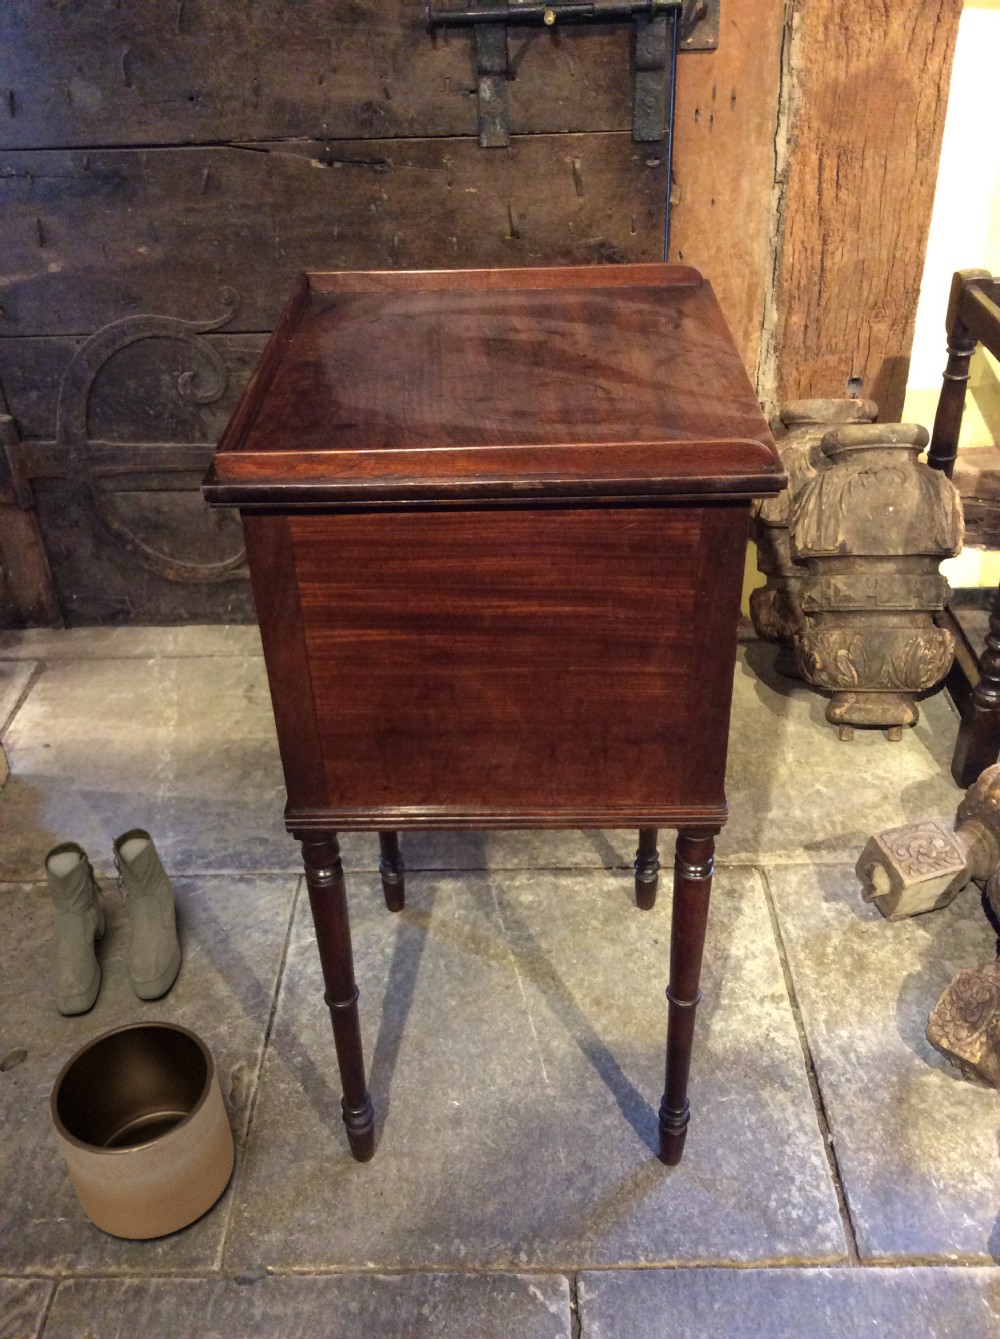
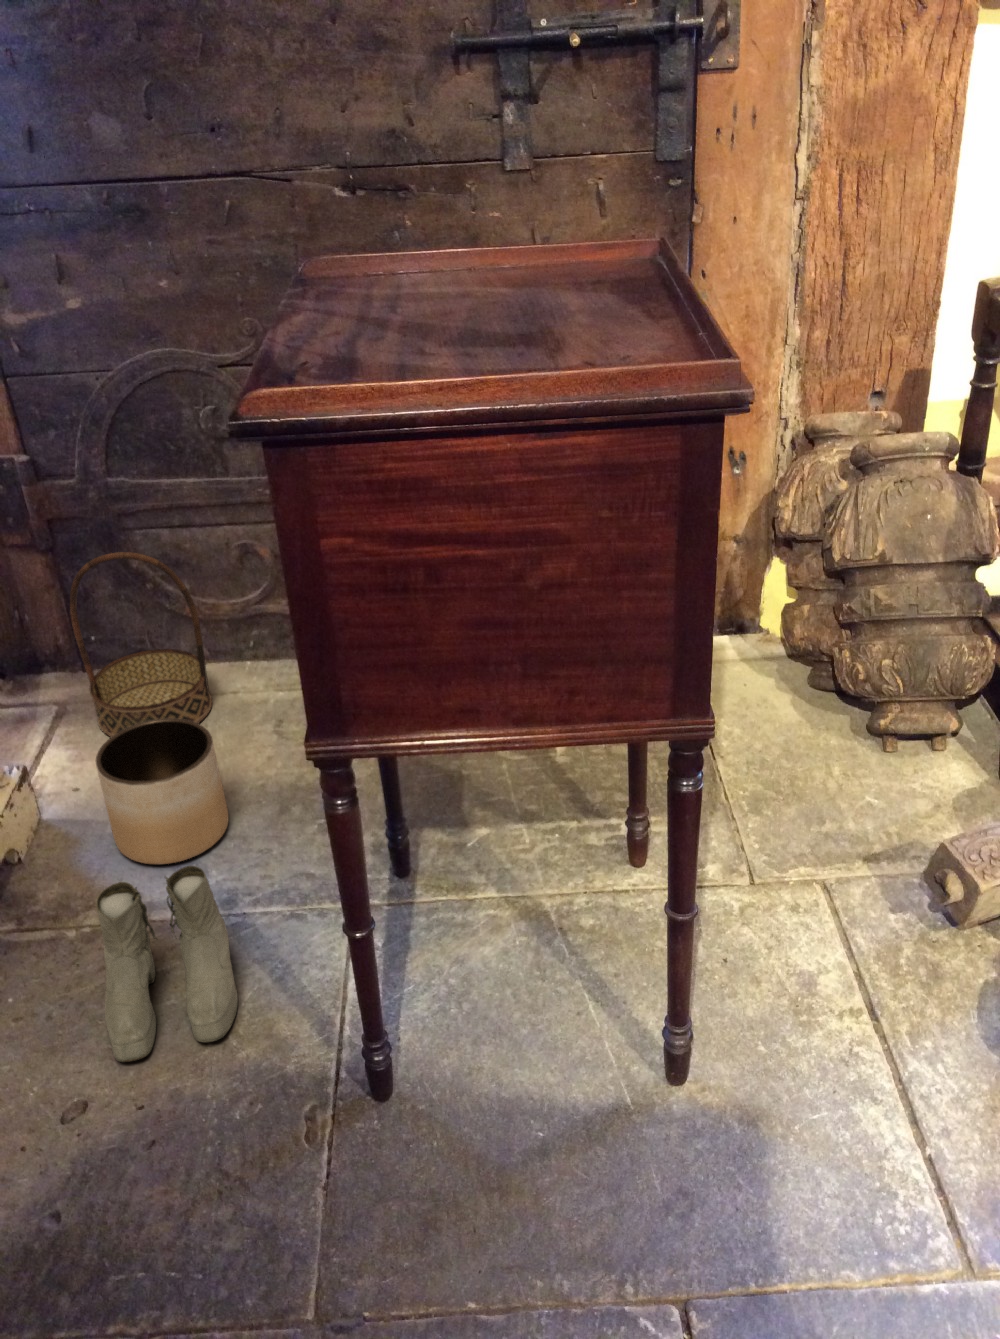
basket: none [47,513,186,700] -> present [70,552,212,737]
planter: present [50,1021,234,1239] -> present [96,718,228,864]

